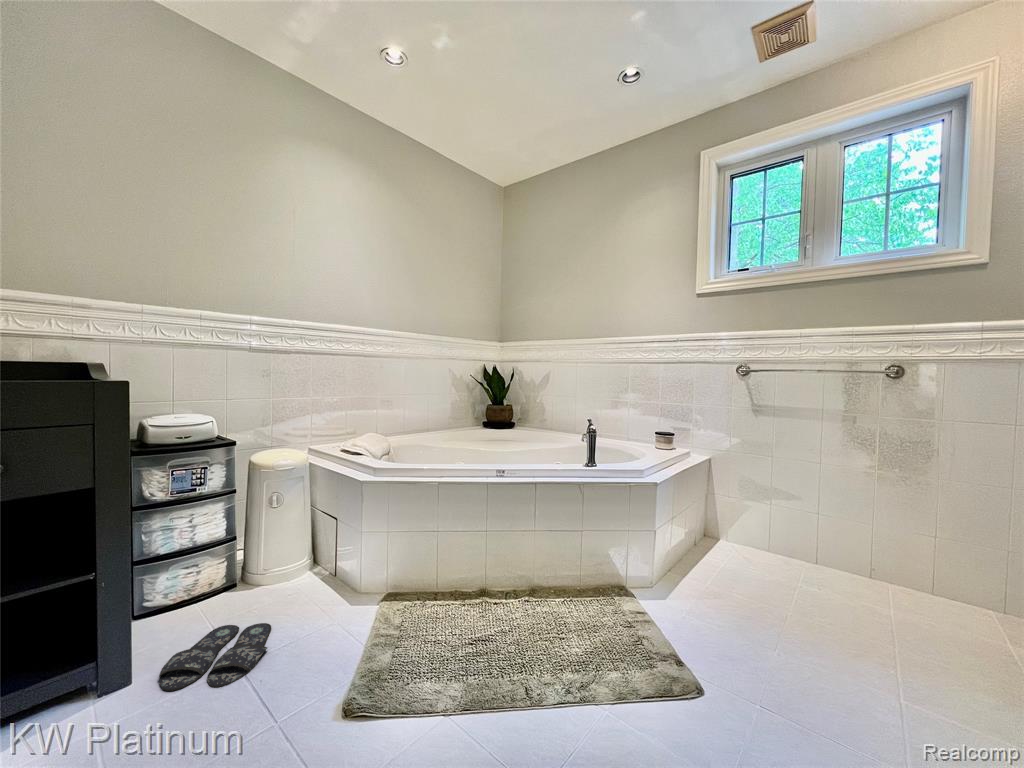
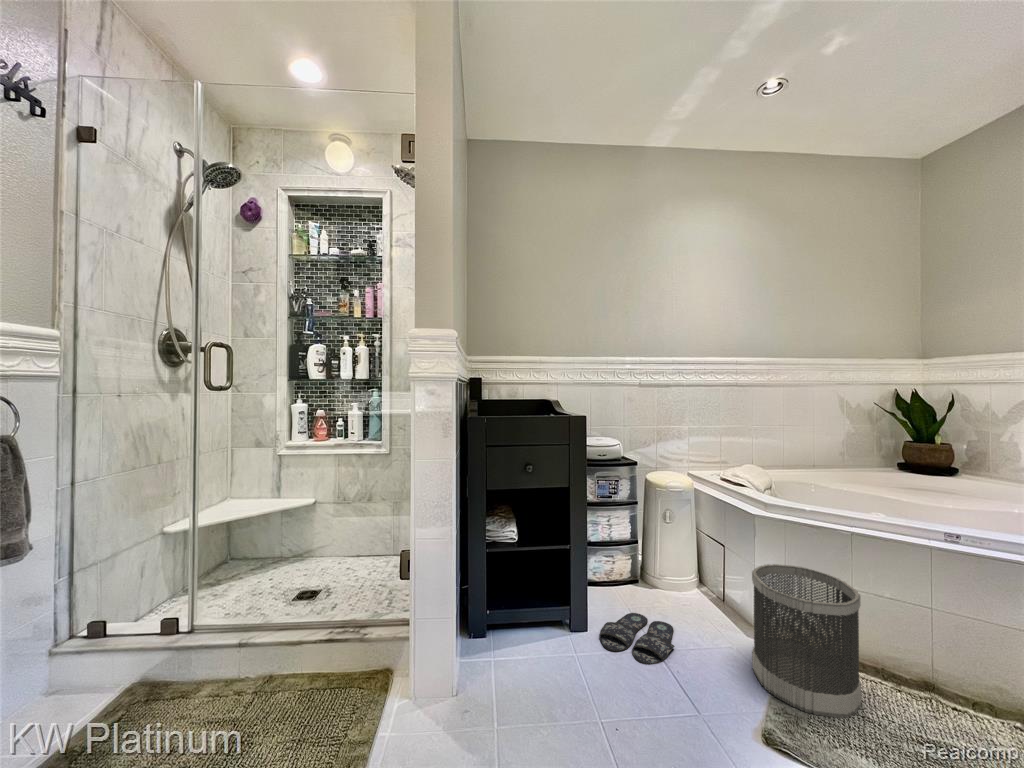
wastebasket: none [351,523,440,659] -> present [752,564,861,718]

